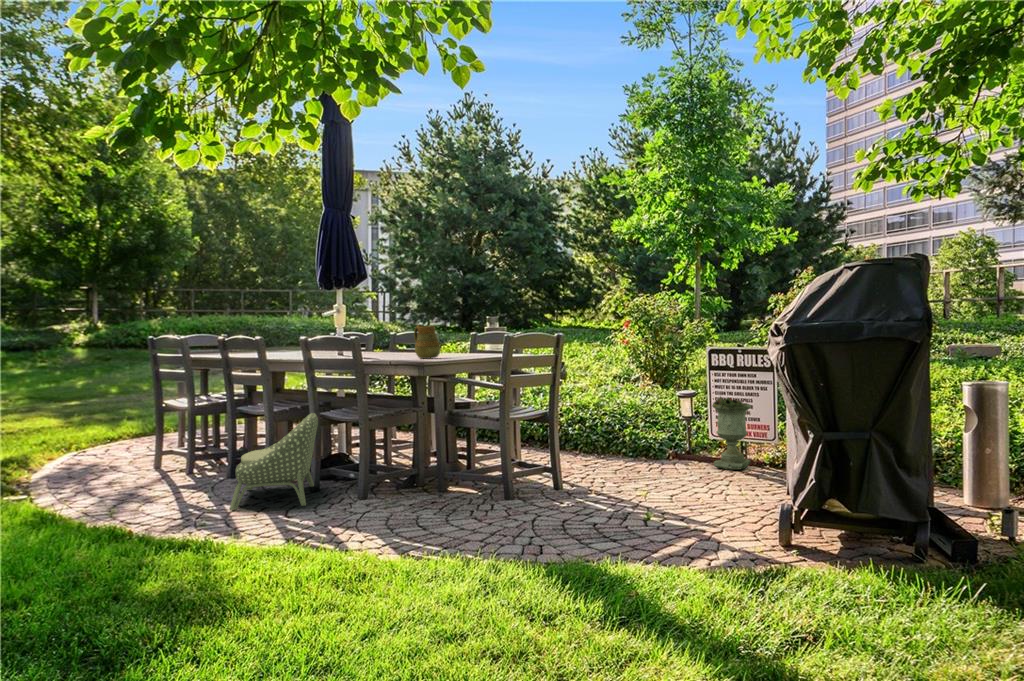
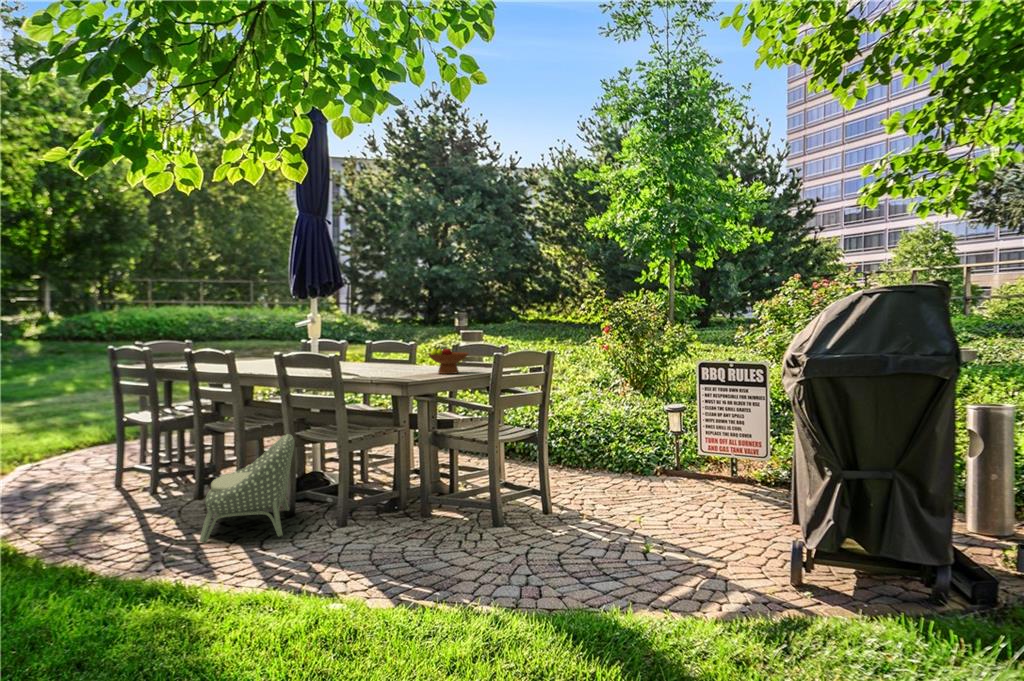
pitcher: present [414,325,441,359] -> none [399,343,428,380]
fruit bowl: none [442,330,482,356] -> present [428,347,468,374]
planter: present [712,396,751,470] -> none [703,411,743,488]

